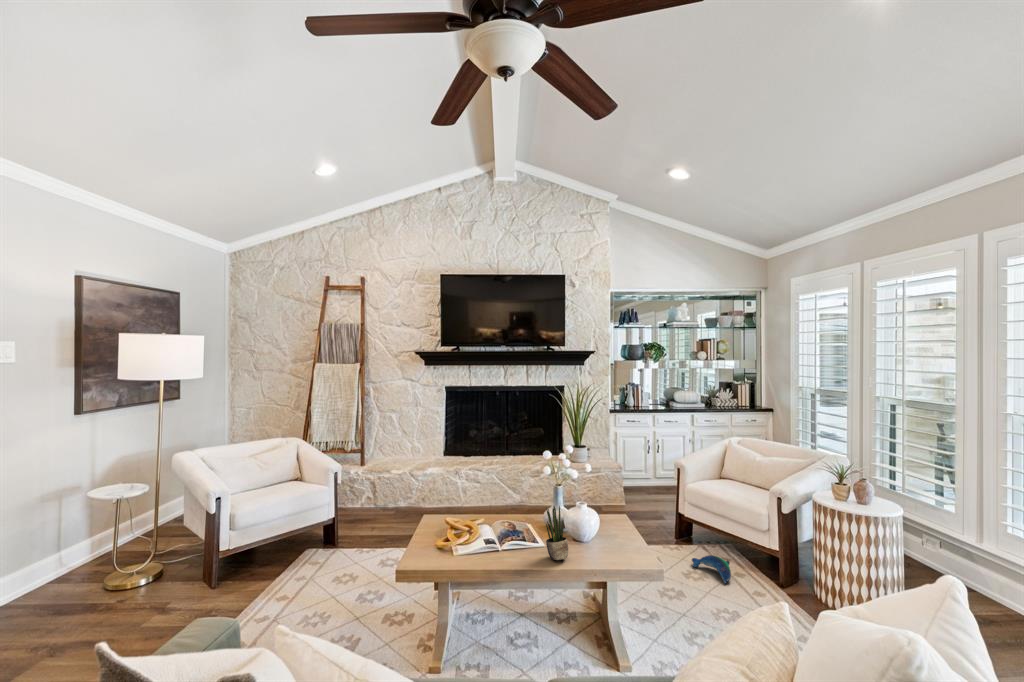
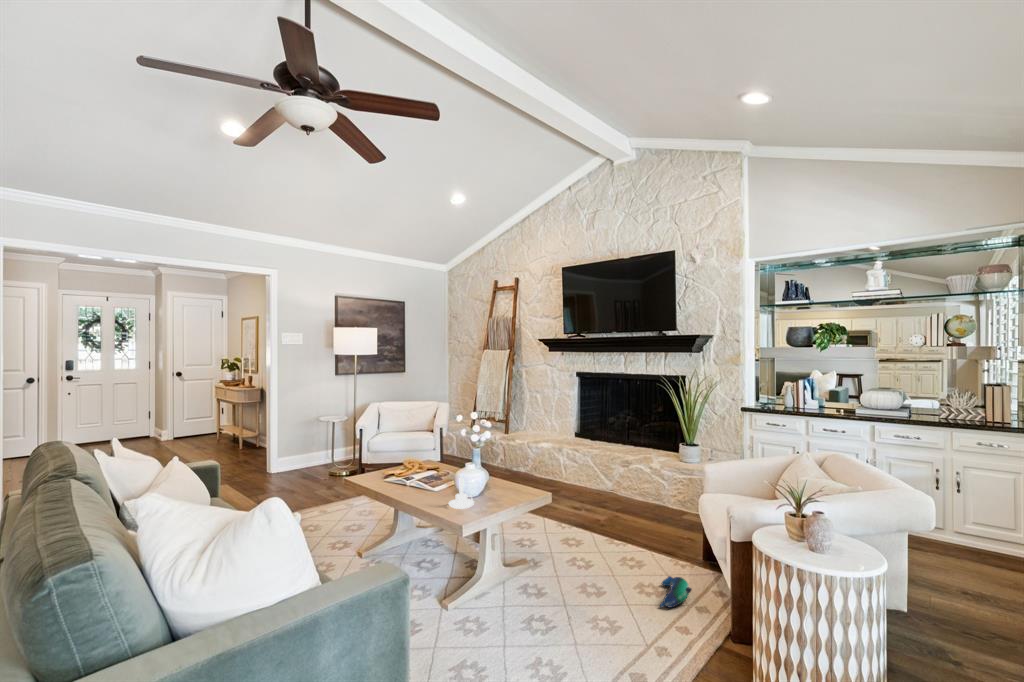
potted plant: present [546,506,568,560] -> none [416,452,434,497]
candle holder: none [596,517,625,559] -> present [449,474,474,509]

